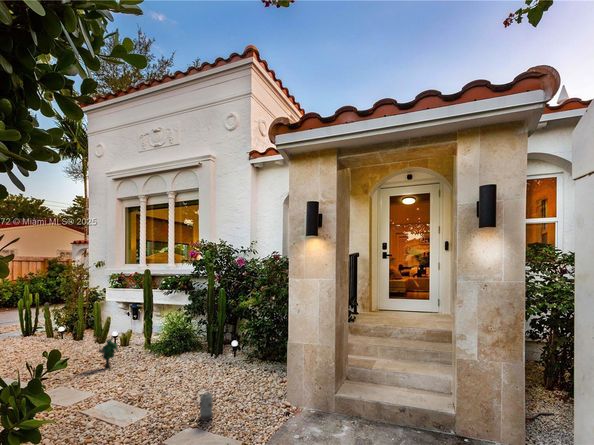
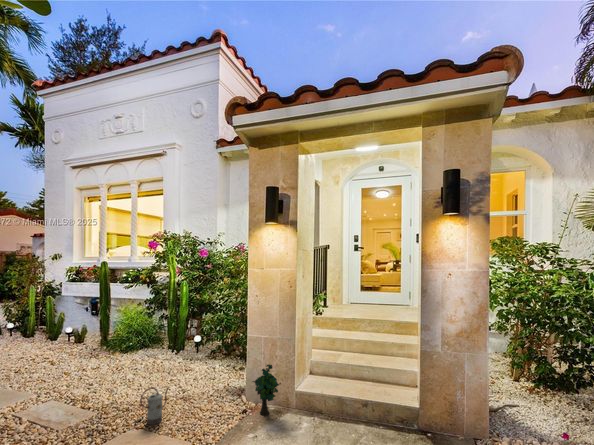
decorative plant: present [99,336,118,370] -> present [253,365,279,415]

